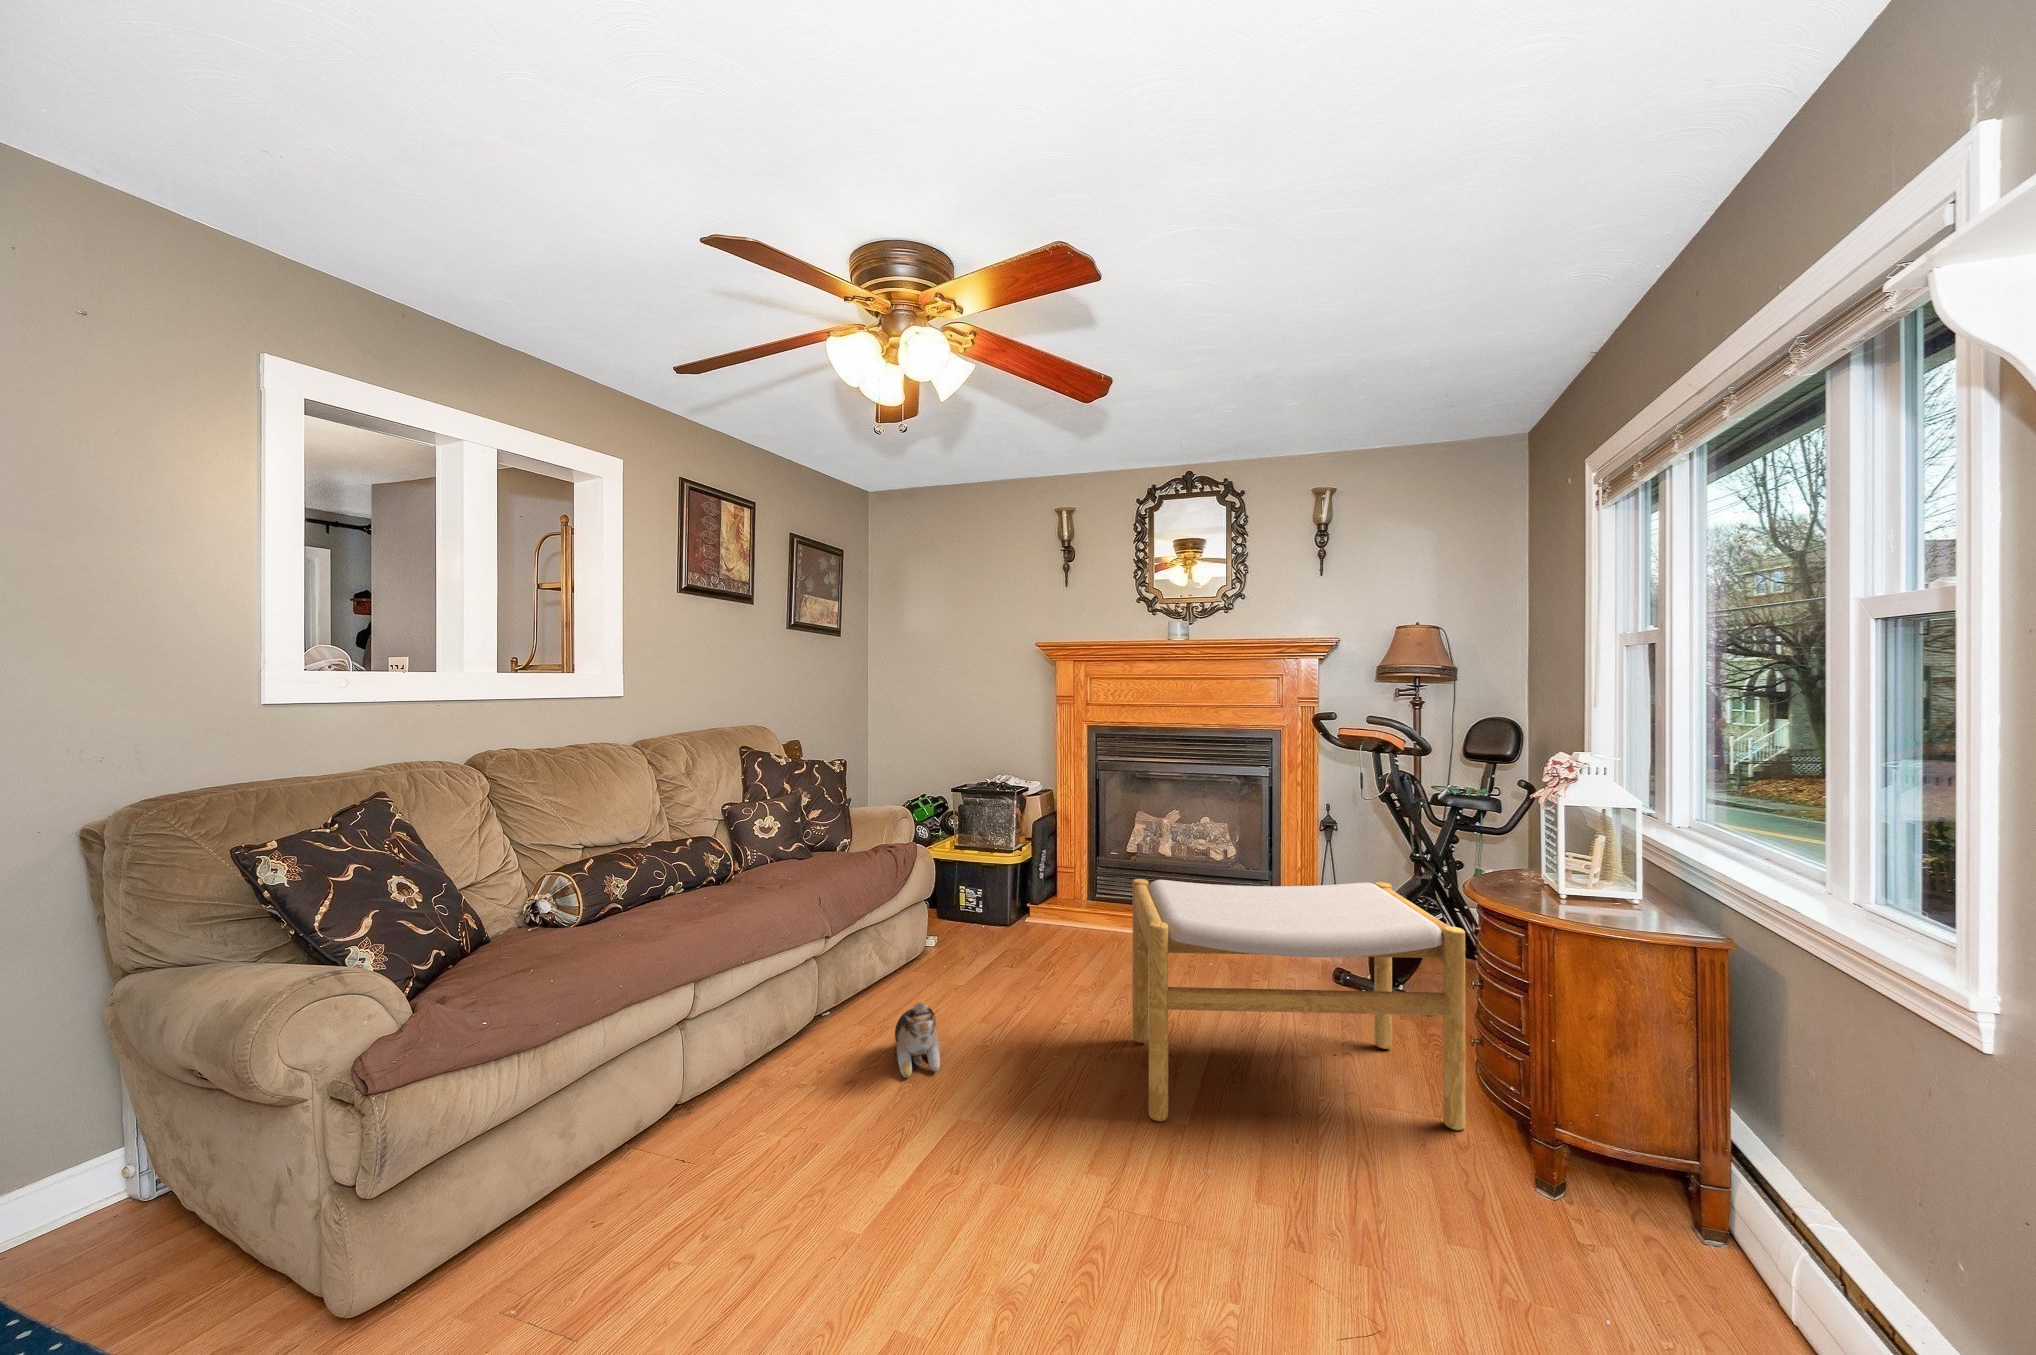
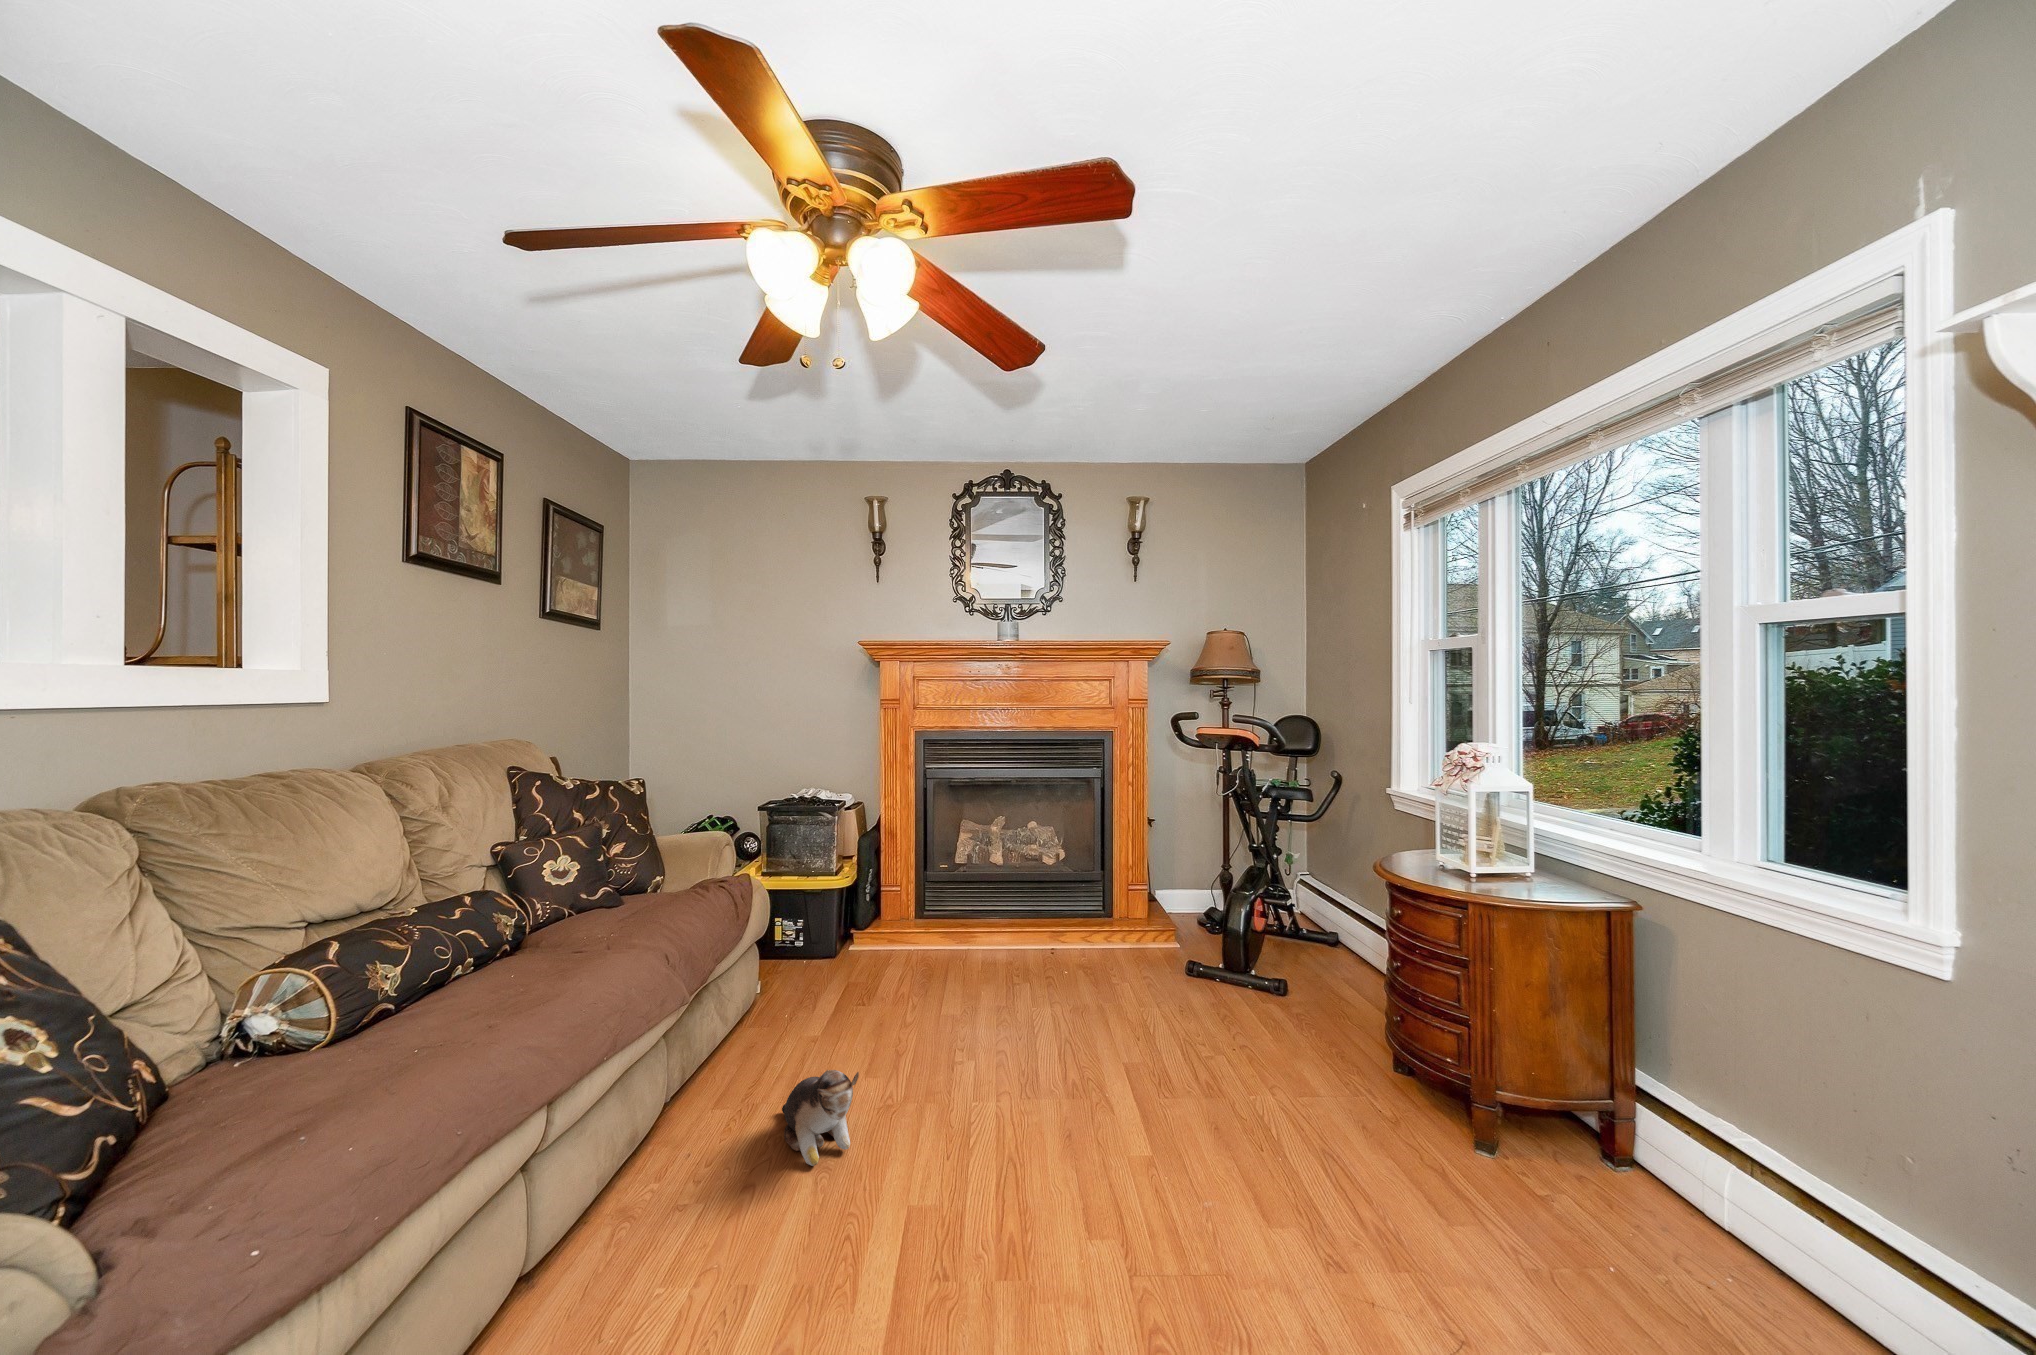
footstool: present [1132,879,1465,1130] -> none [1039,872,1378,1154]

